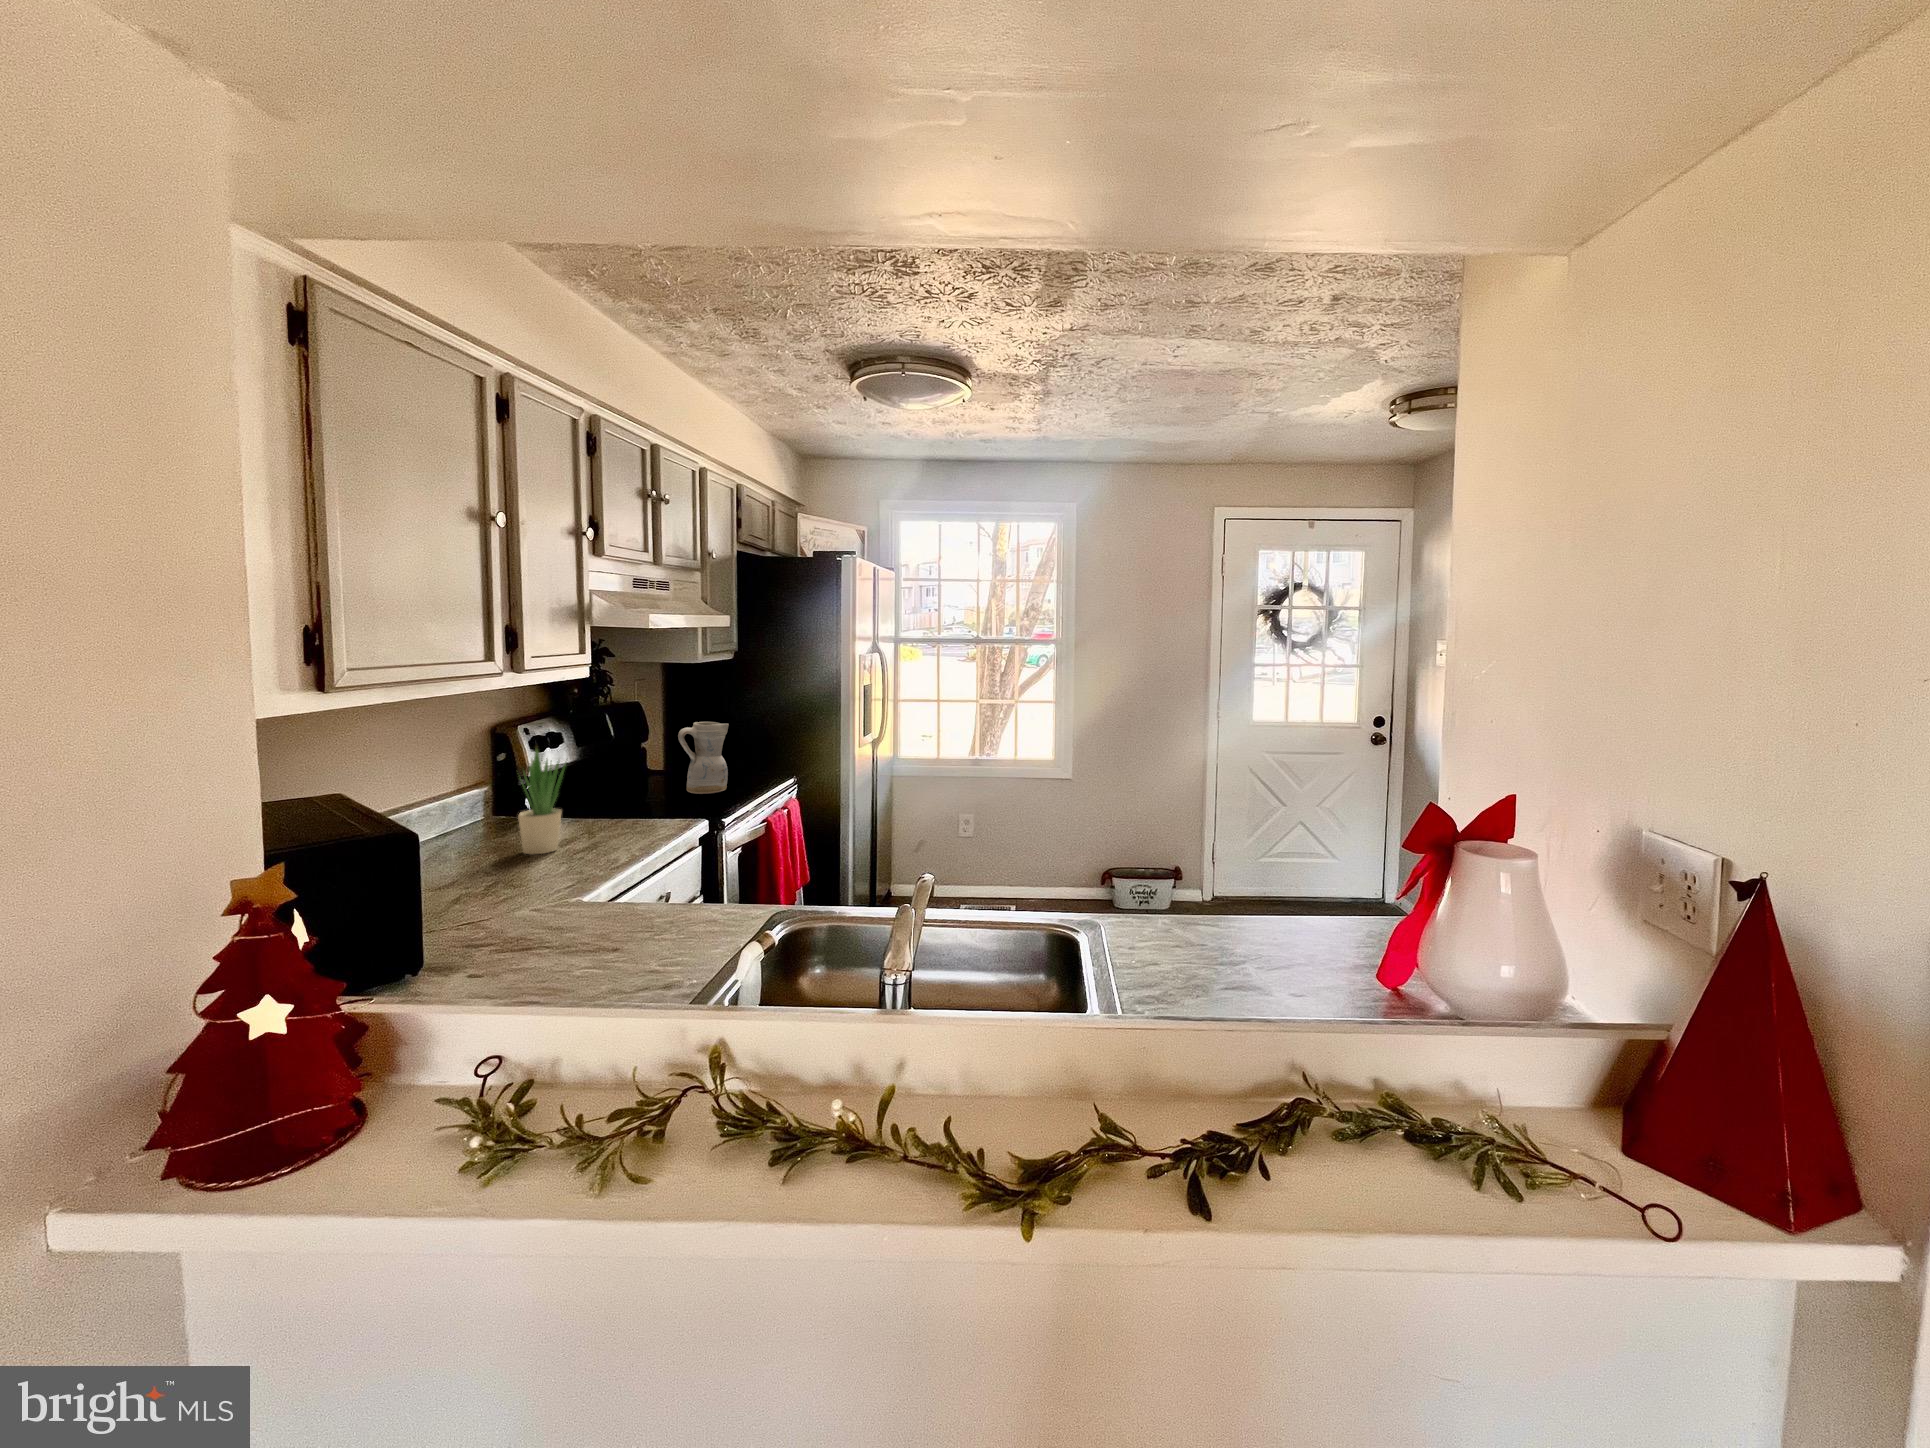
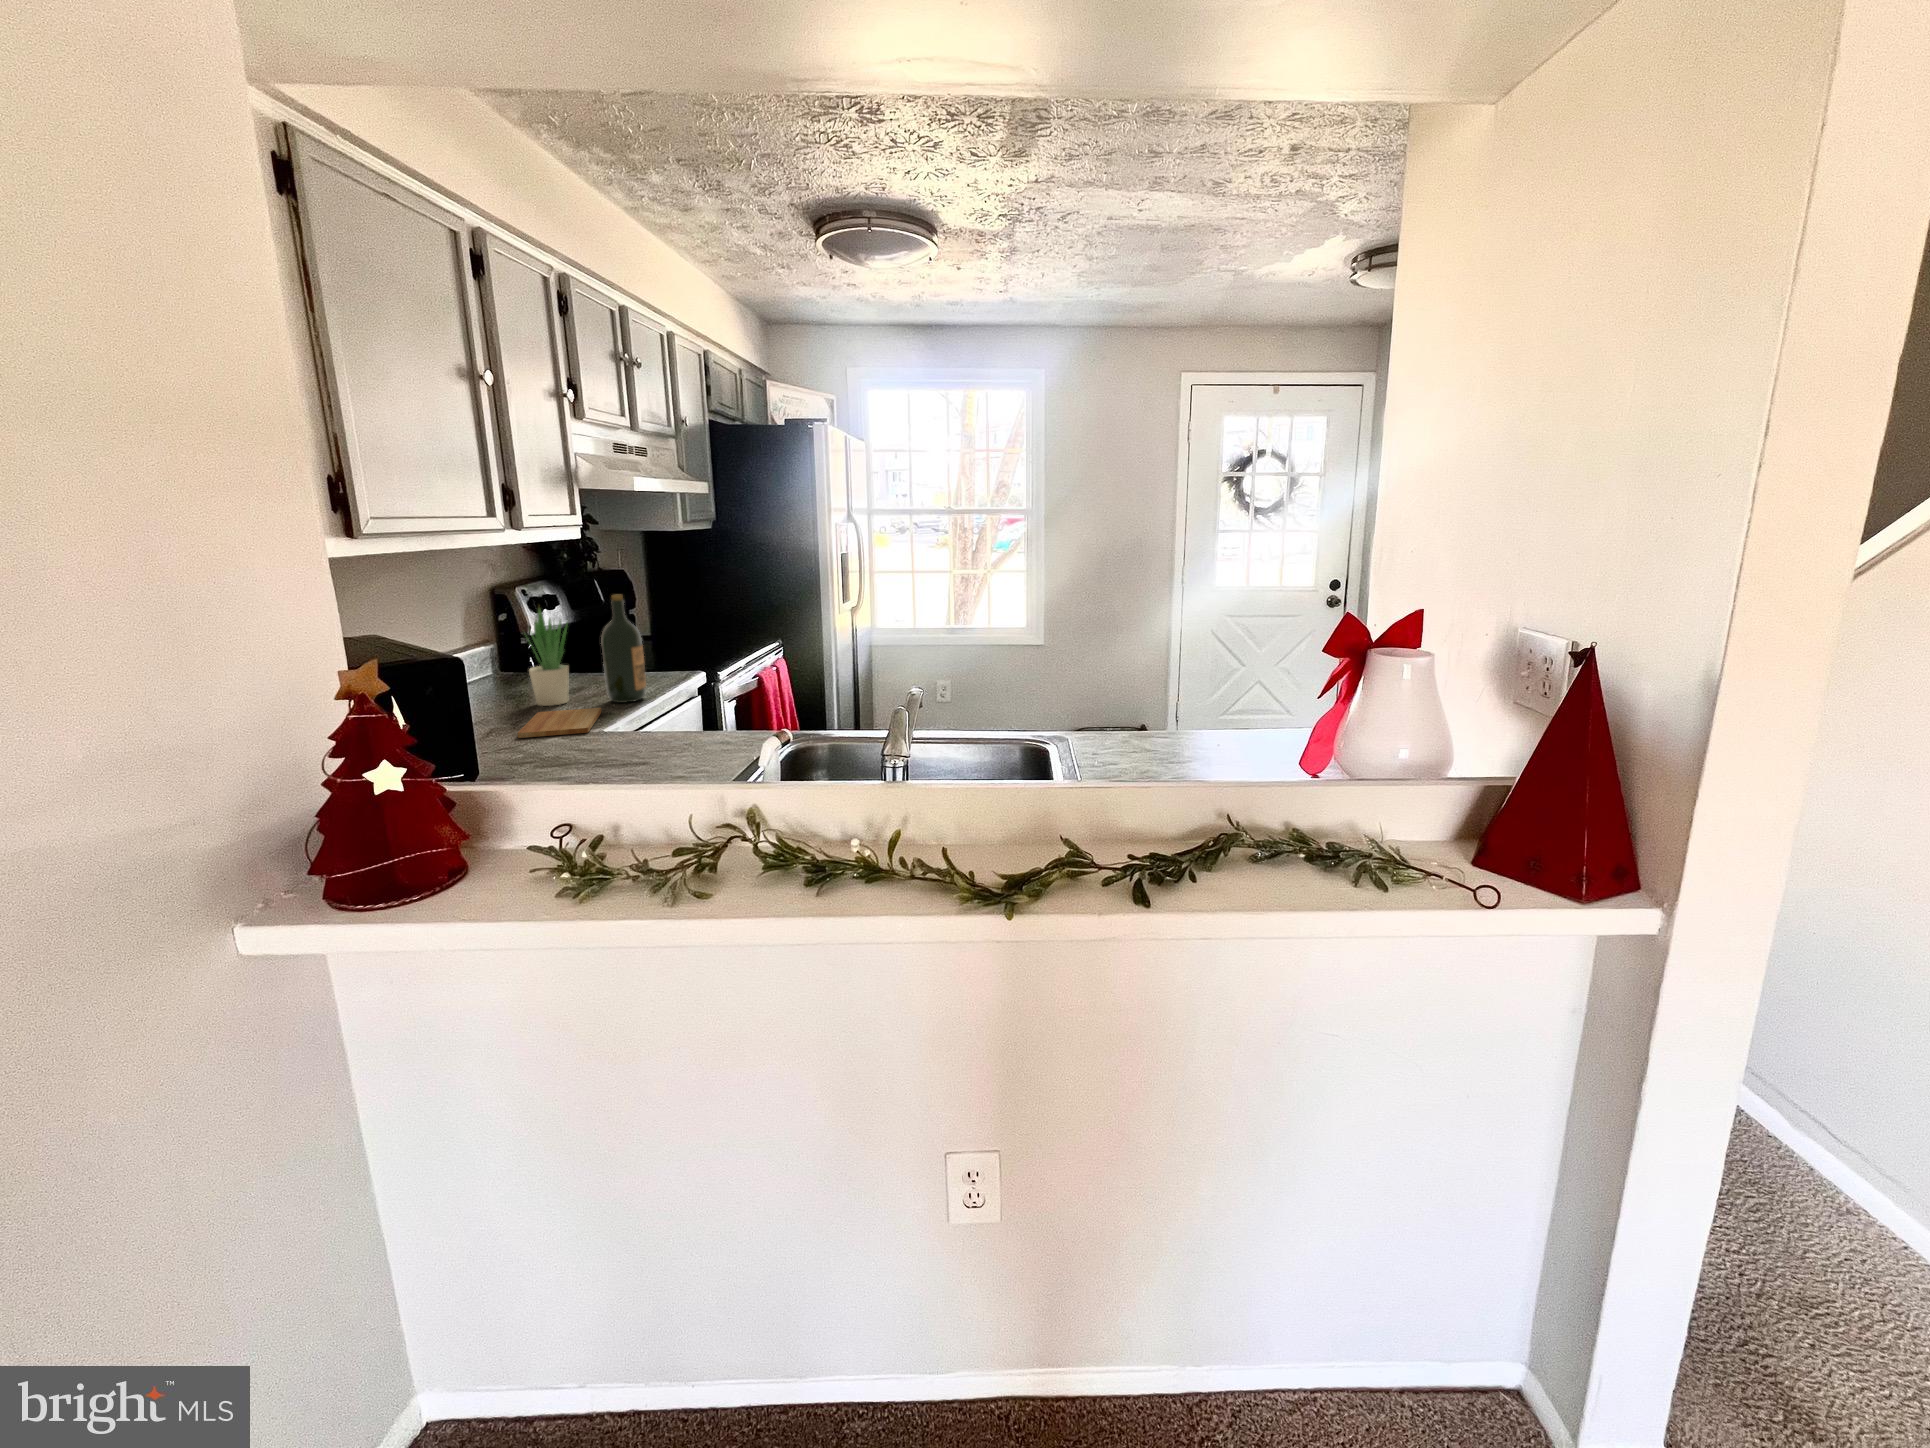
ceramic pitcher: present [678,722,729,794] -> none [666,588,716,656]
wine bottle: none [598,735,642,852] -> present [601,595,646,703]
cutting board: none [490,859,589,897] -> present [517,708,602,738]

